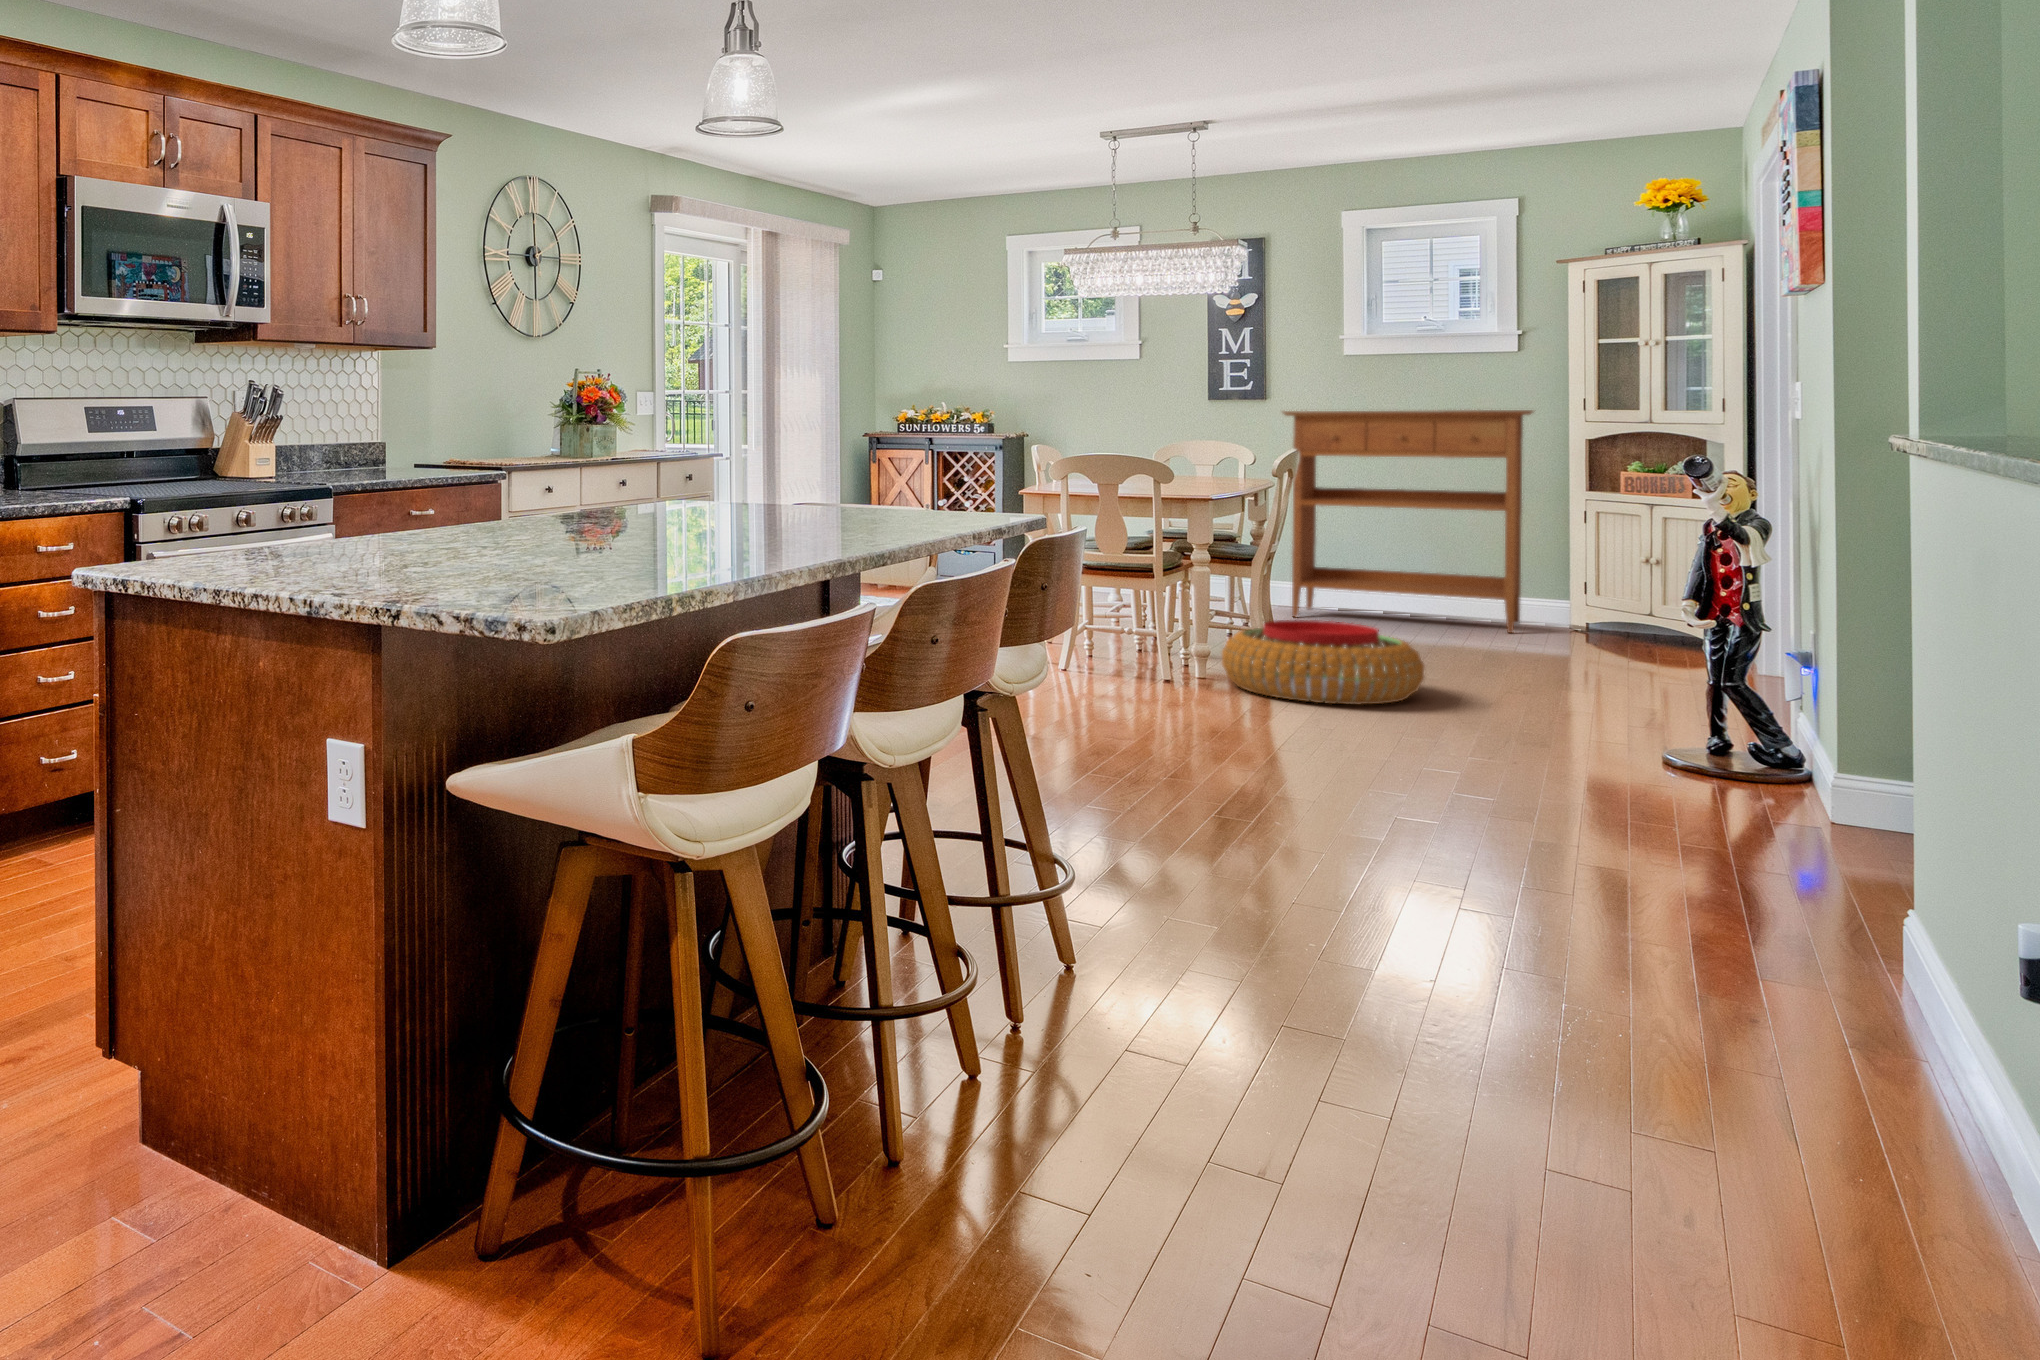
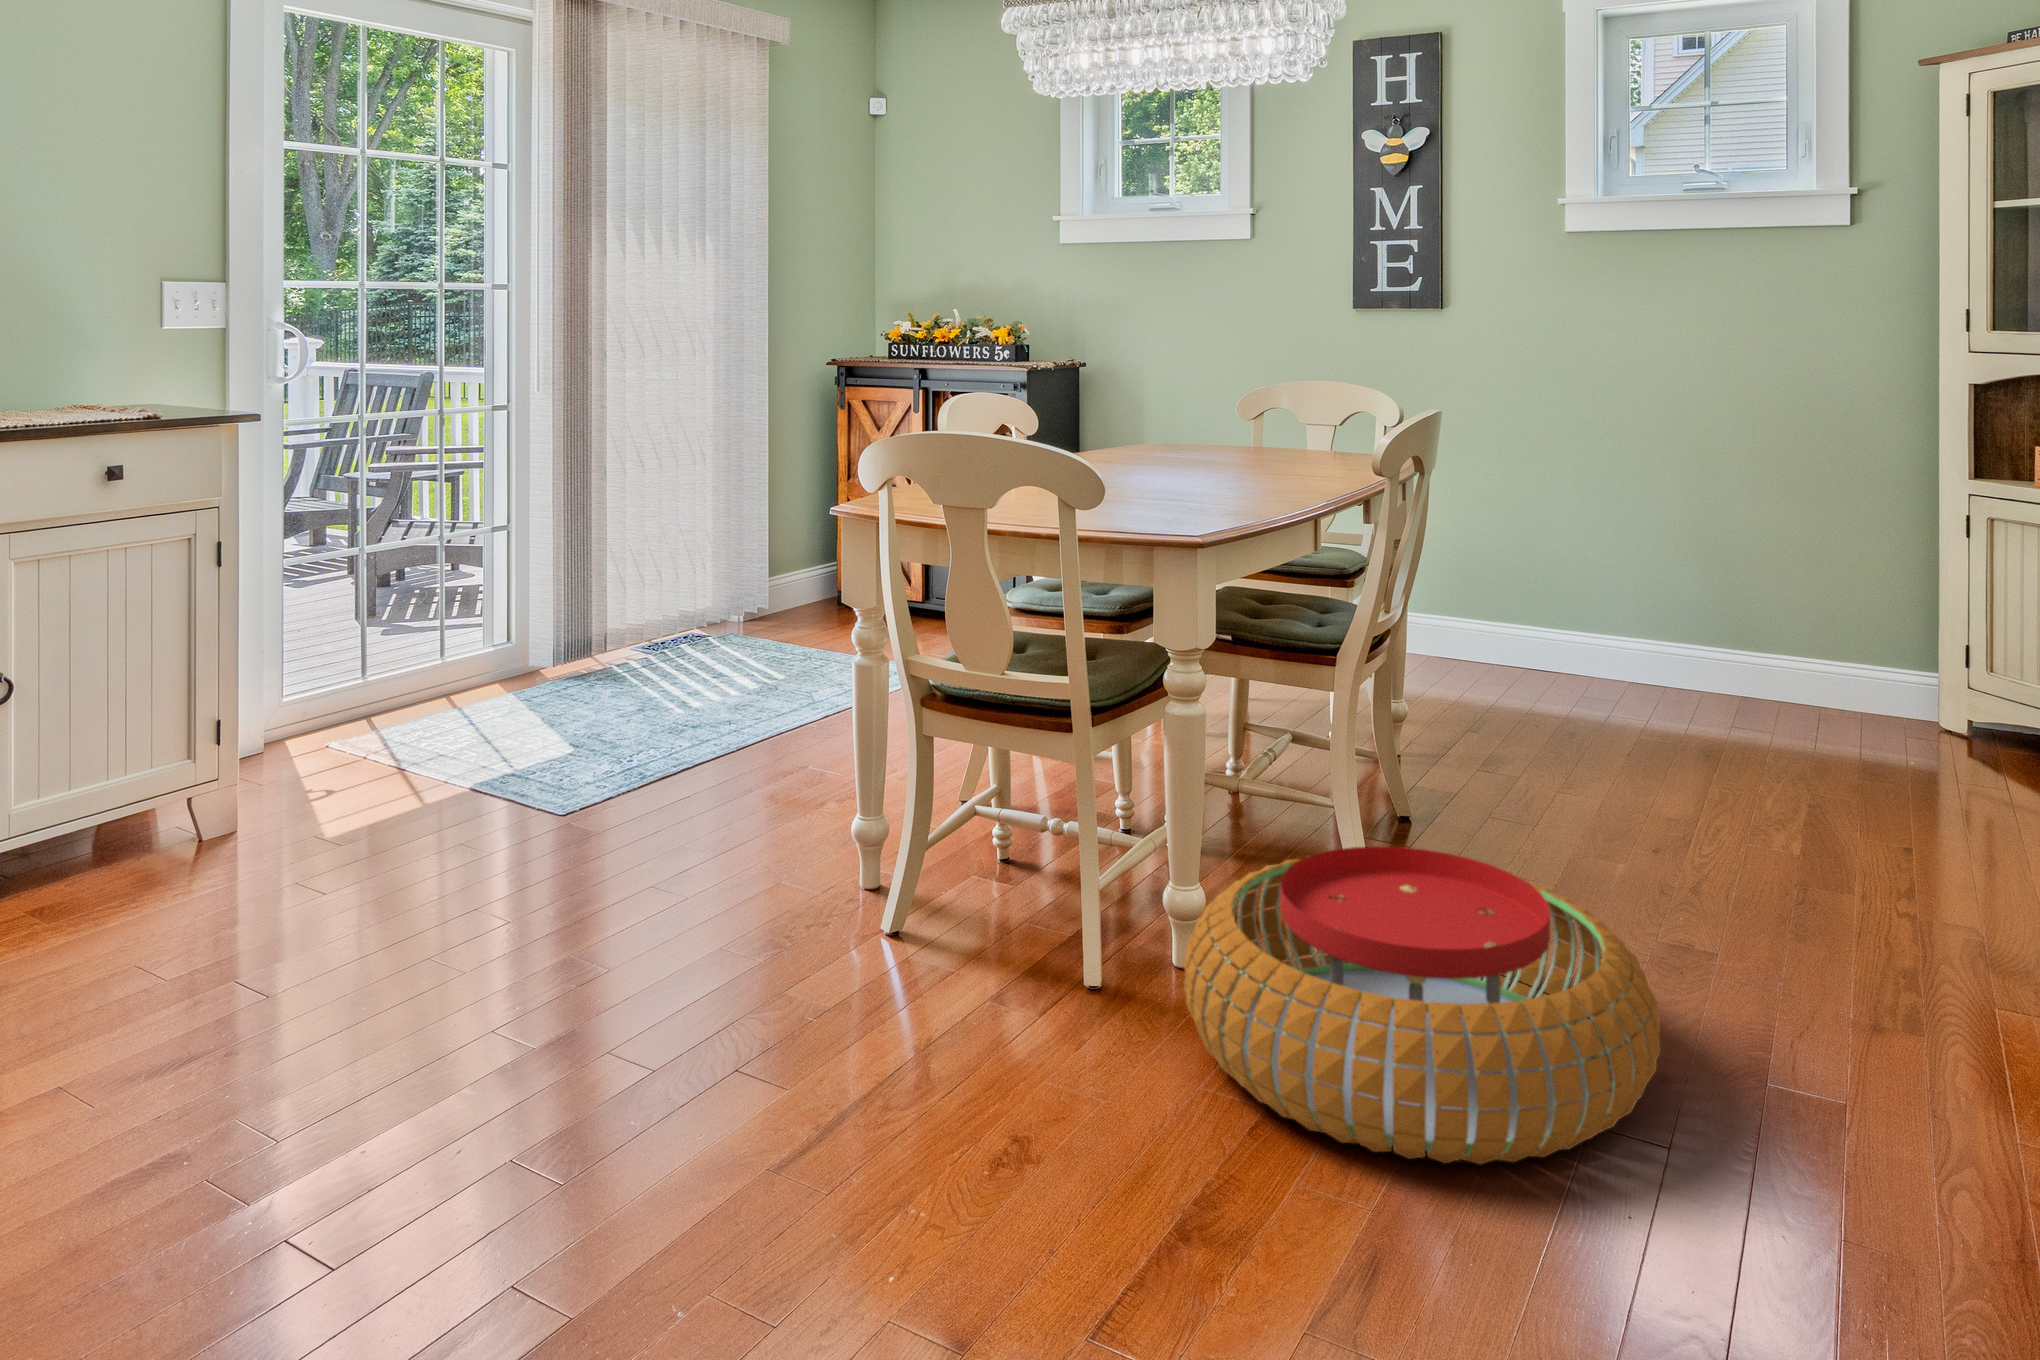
console table: present [1283,410,1533,633] -> none [1449,328,1880,748]

